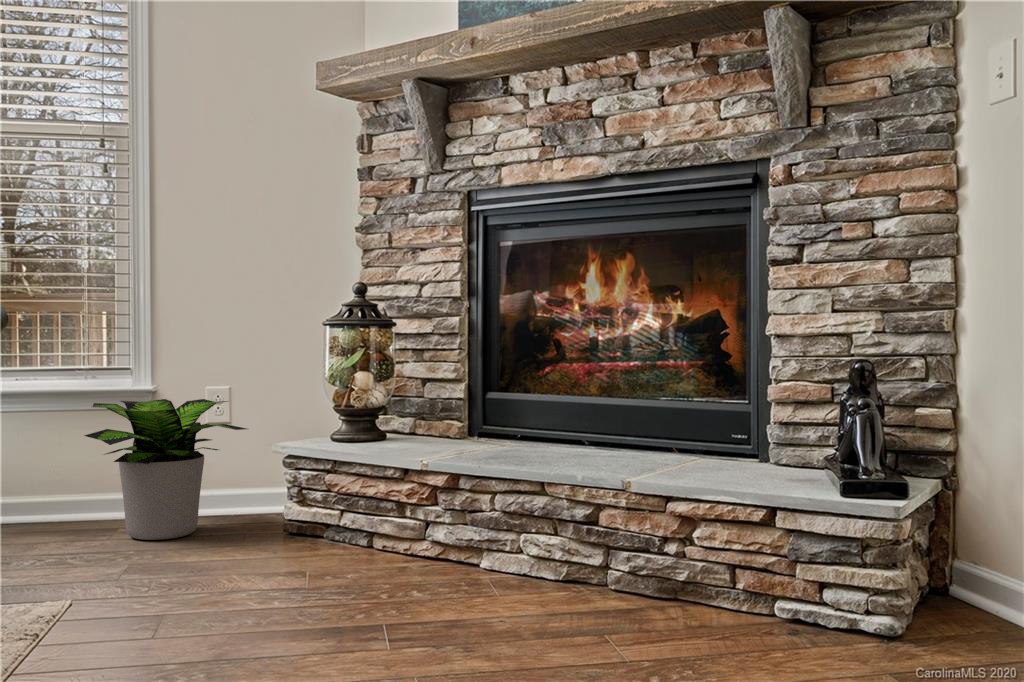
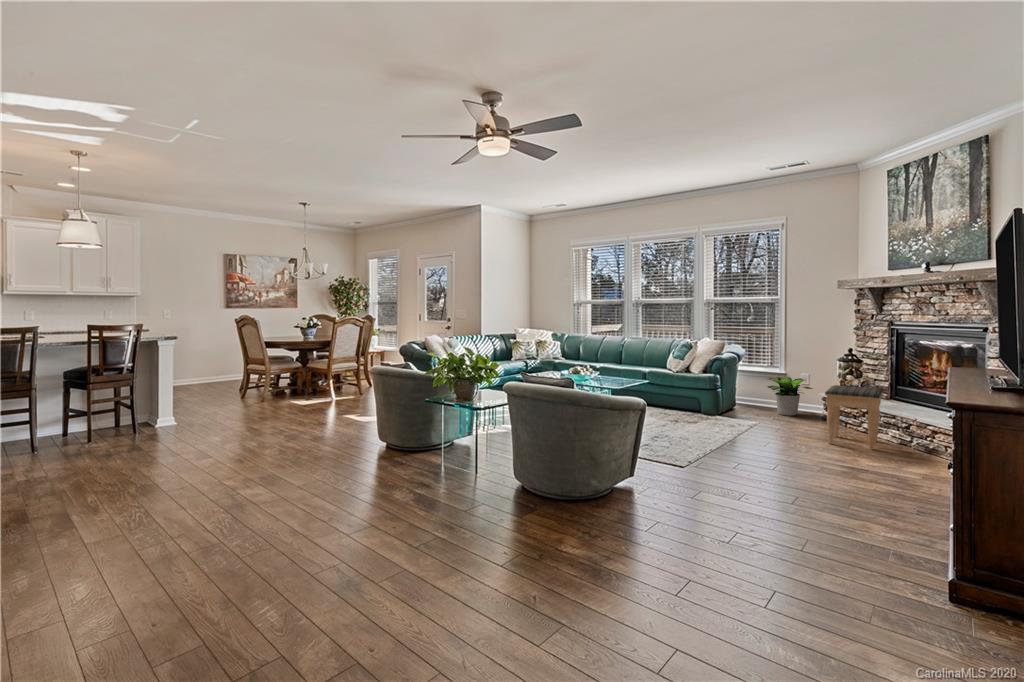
footstool: none [346,384,553,643] -> present [825,385,883,450]

